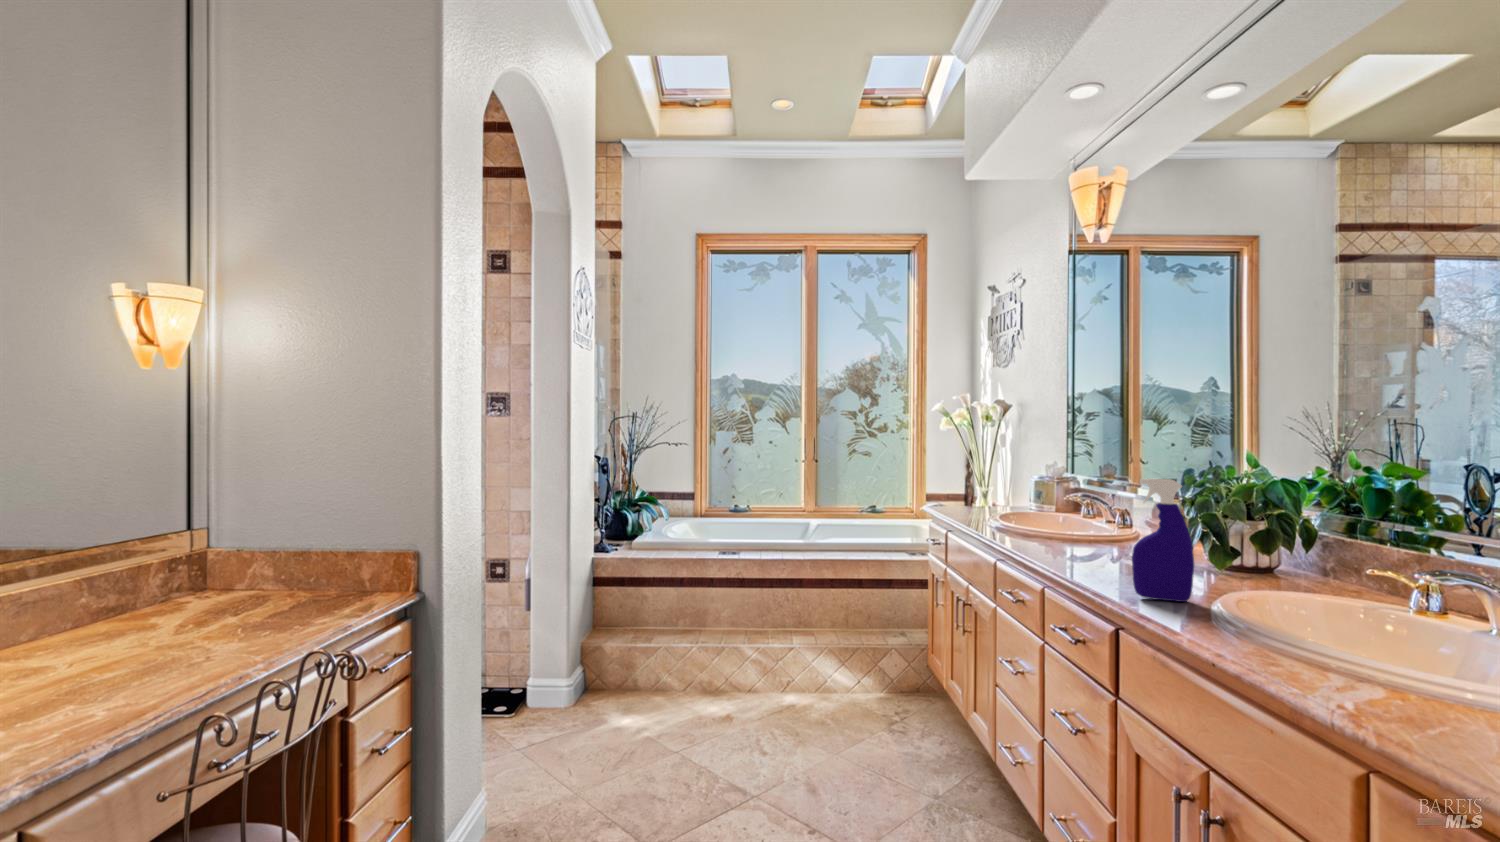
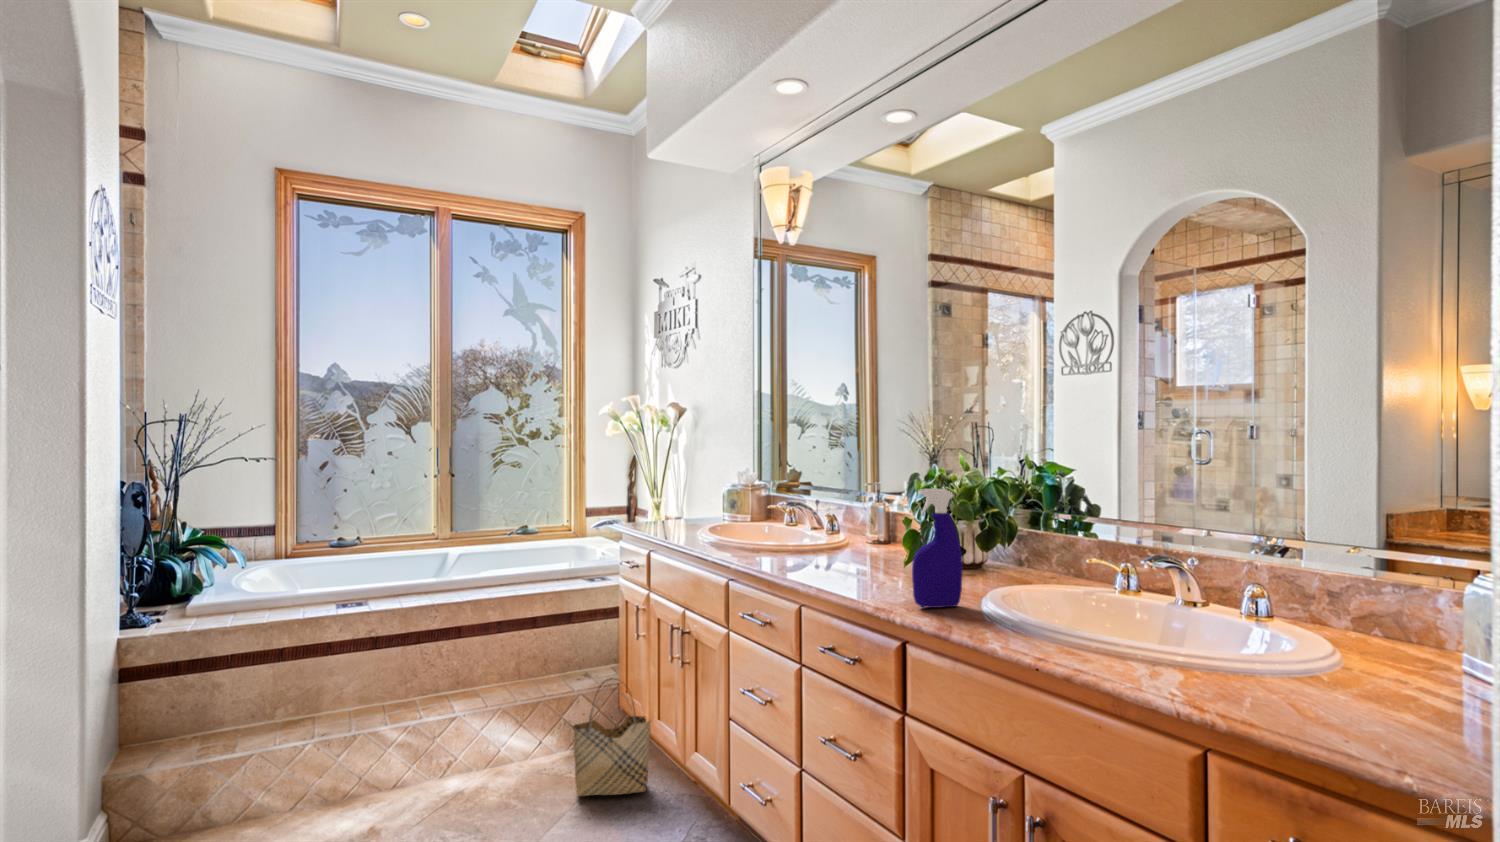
woven basket: none [873,637,943,741] -> present [572,678,651,796]

